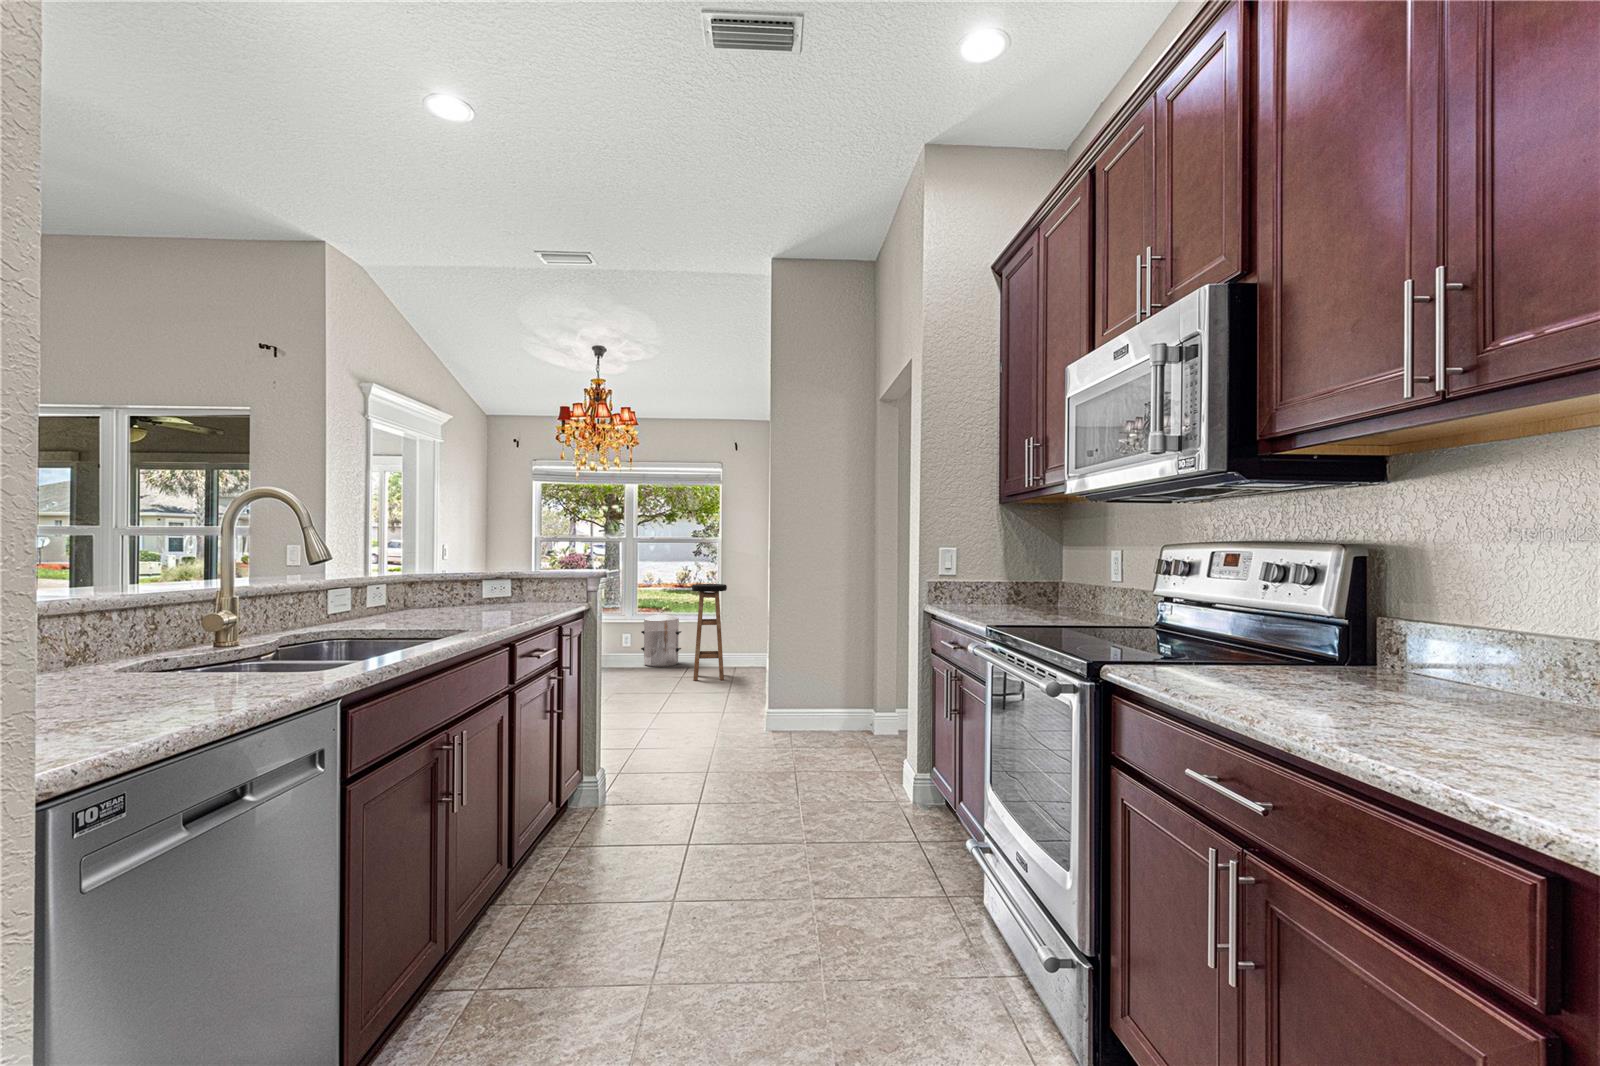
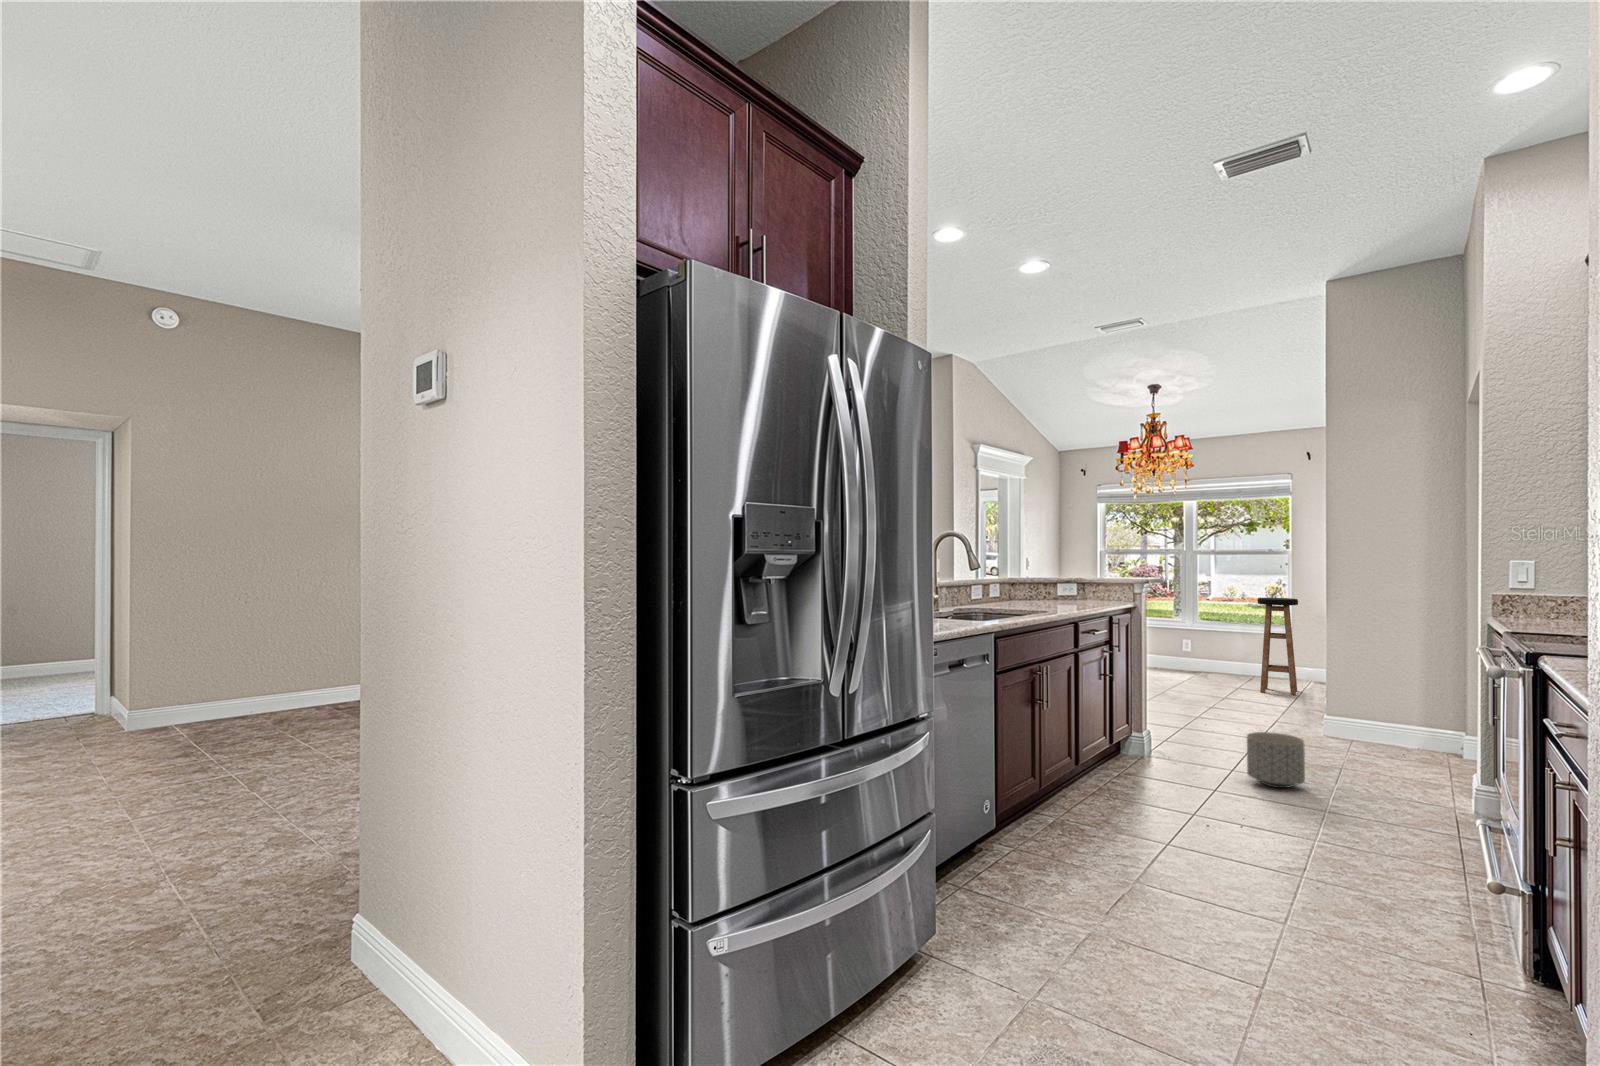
waste bin: present [641,612,681,667] -> none [1207,625,1252,678]
planter: none [716,750,775,818] -> present [1247,732,1305,788]

